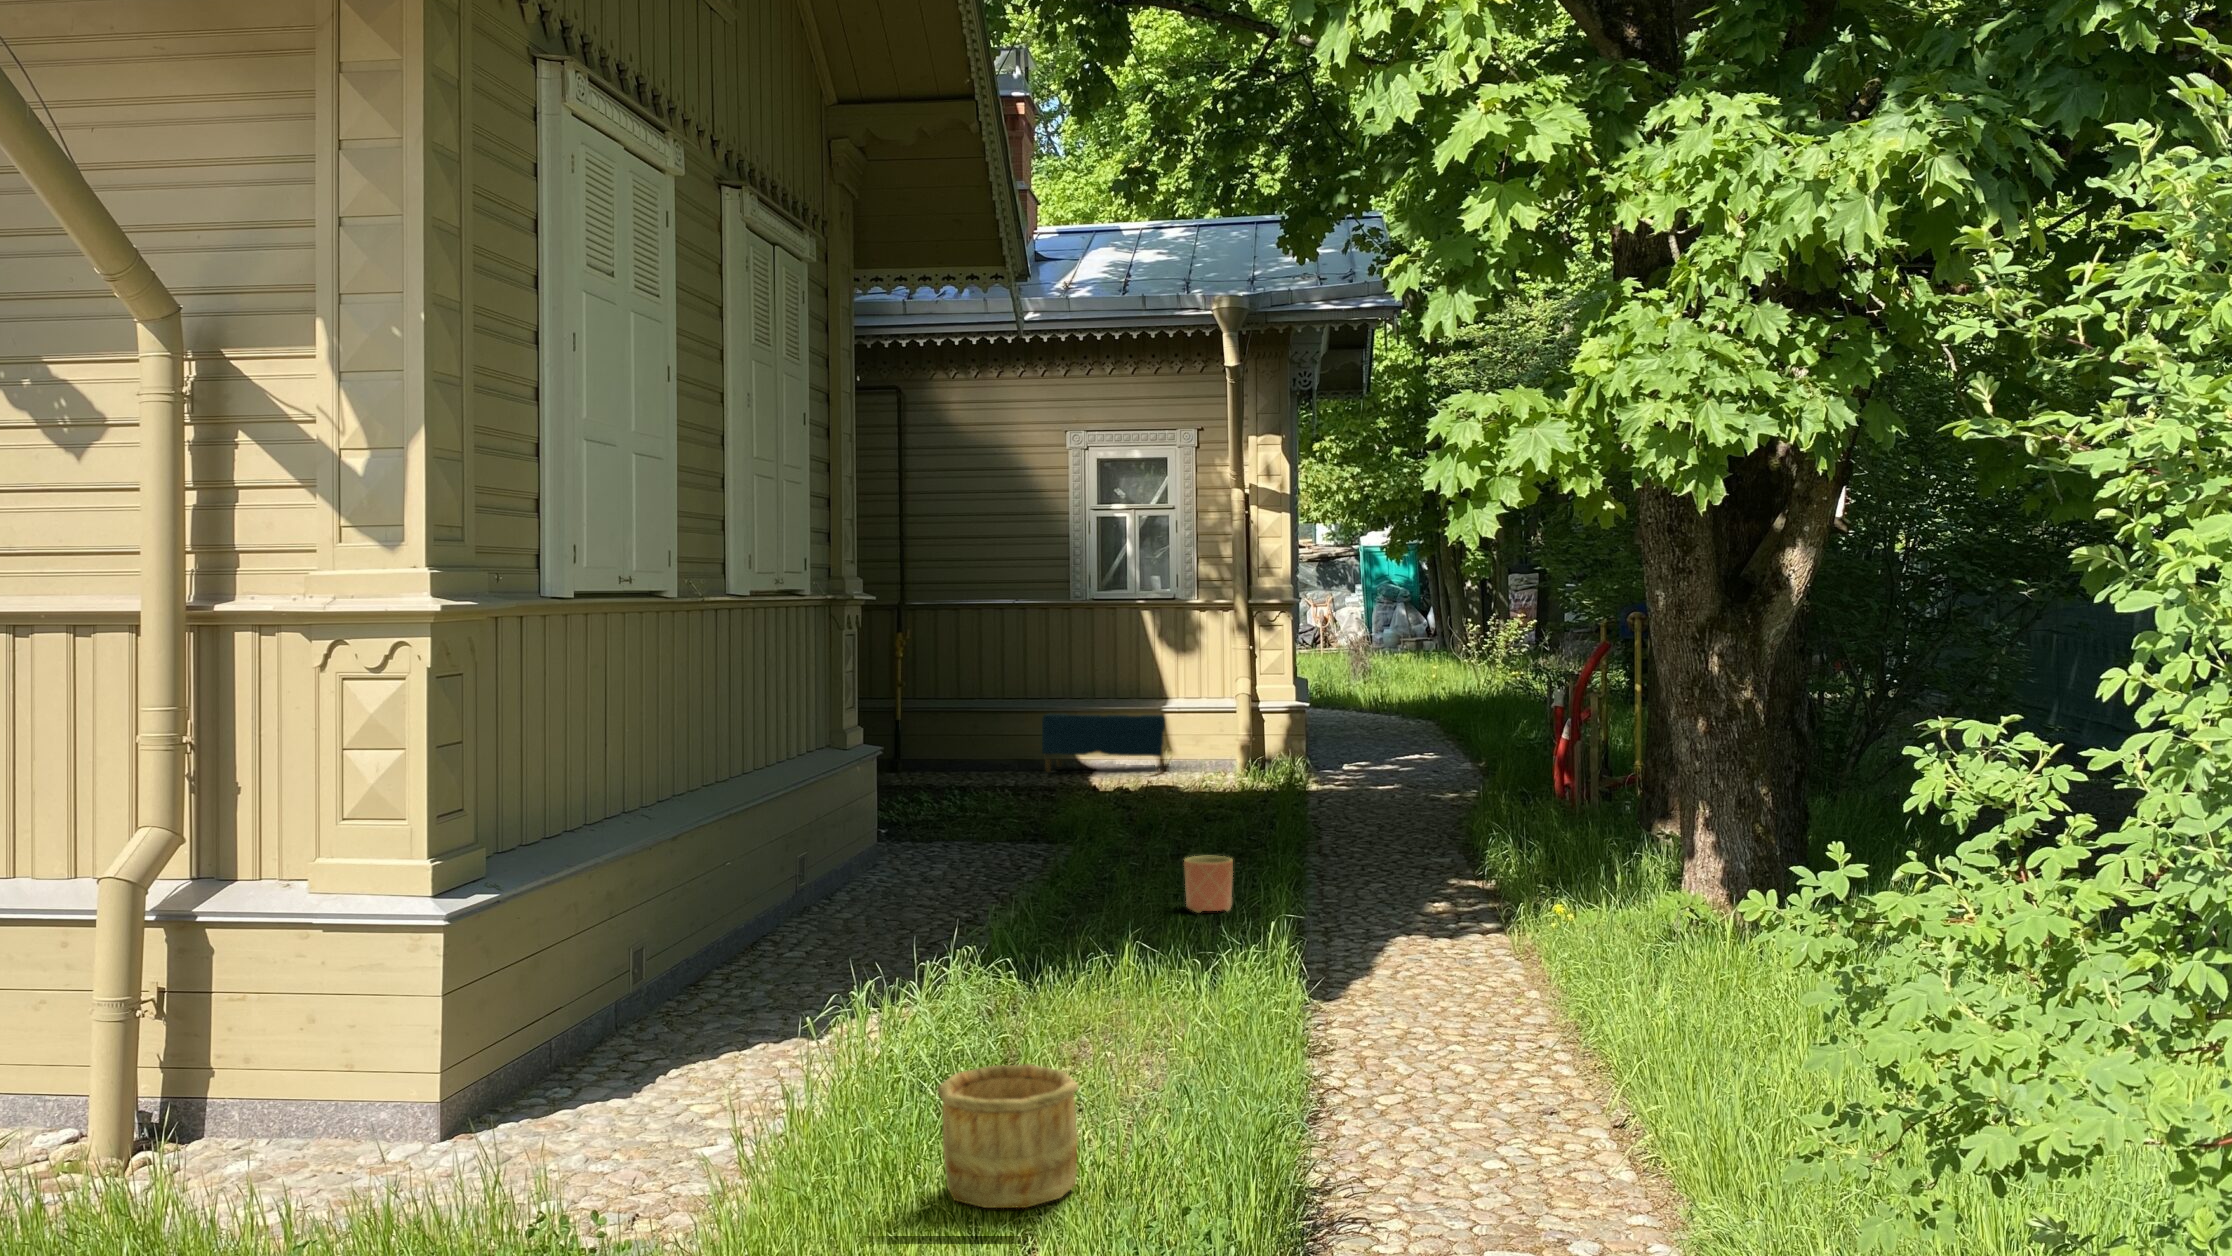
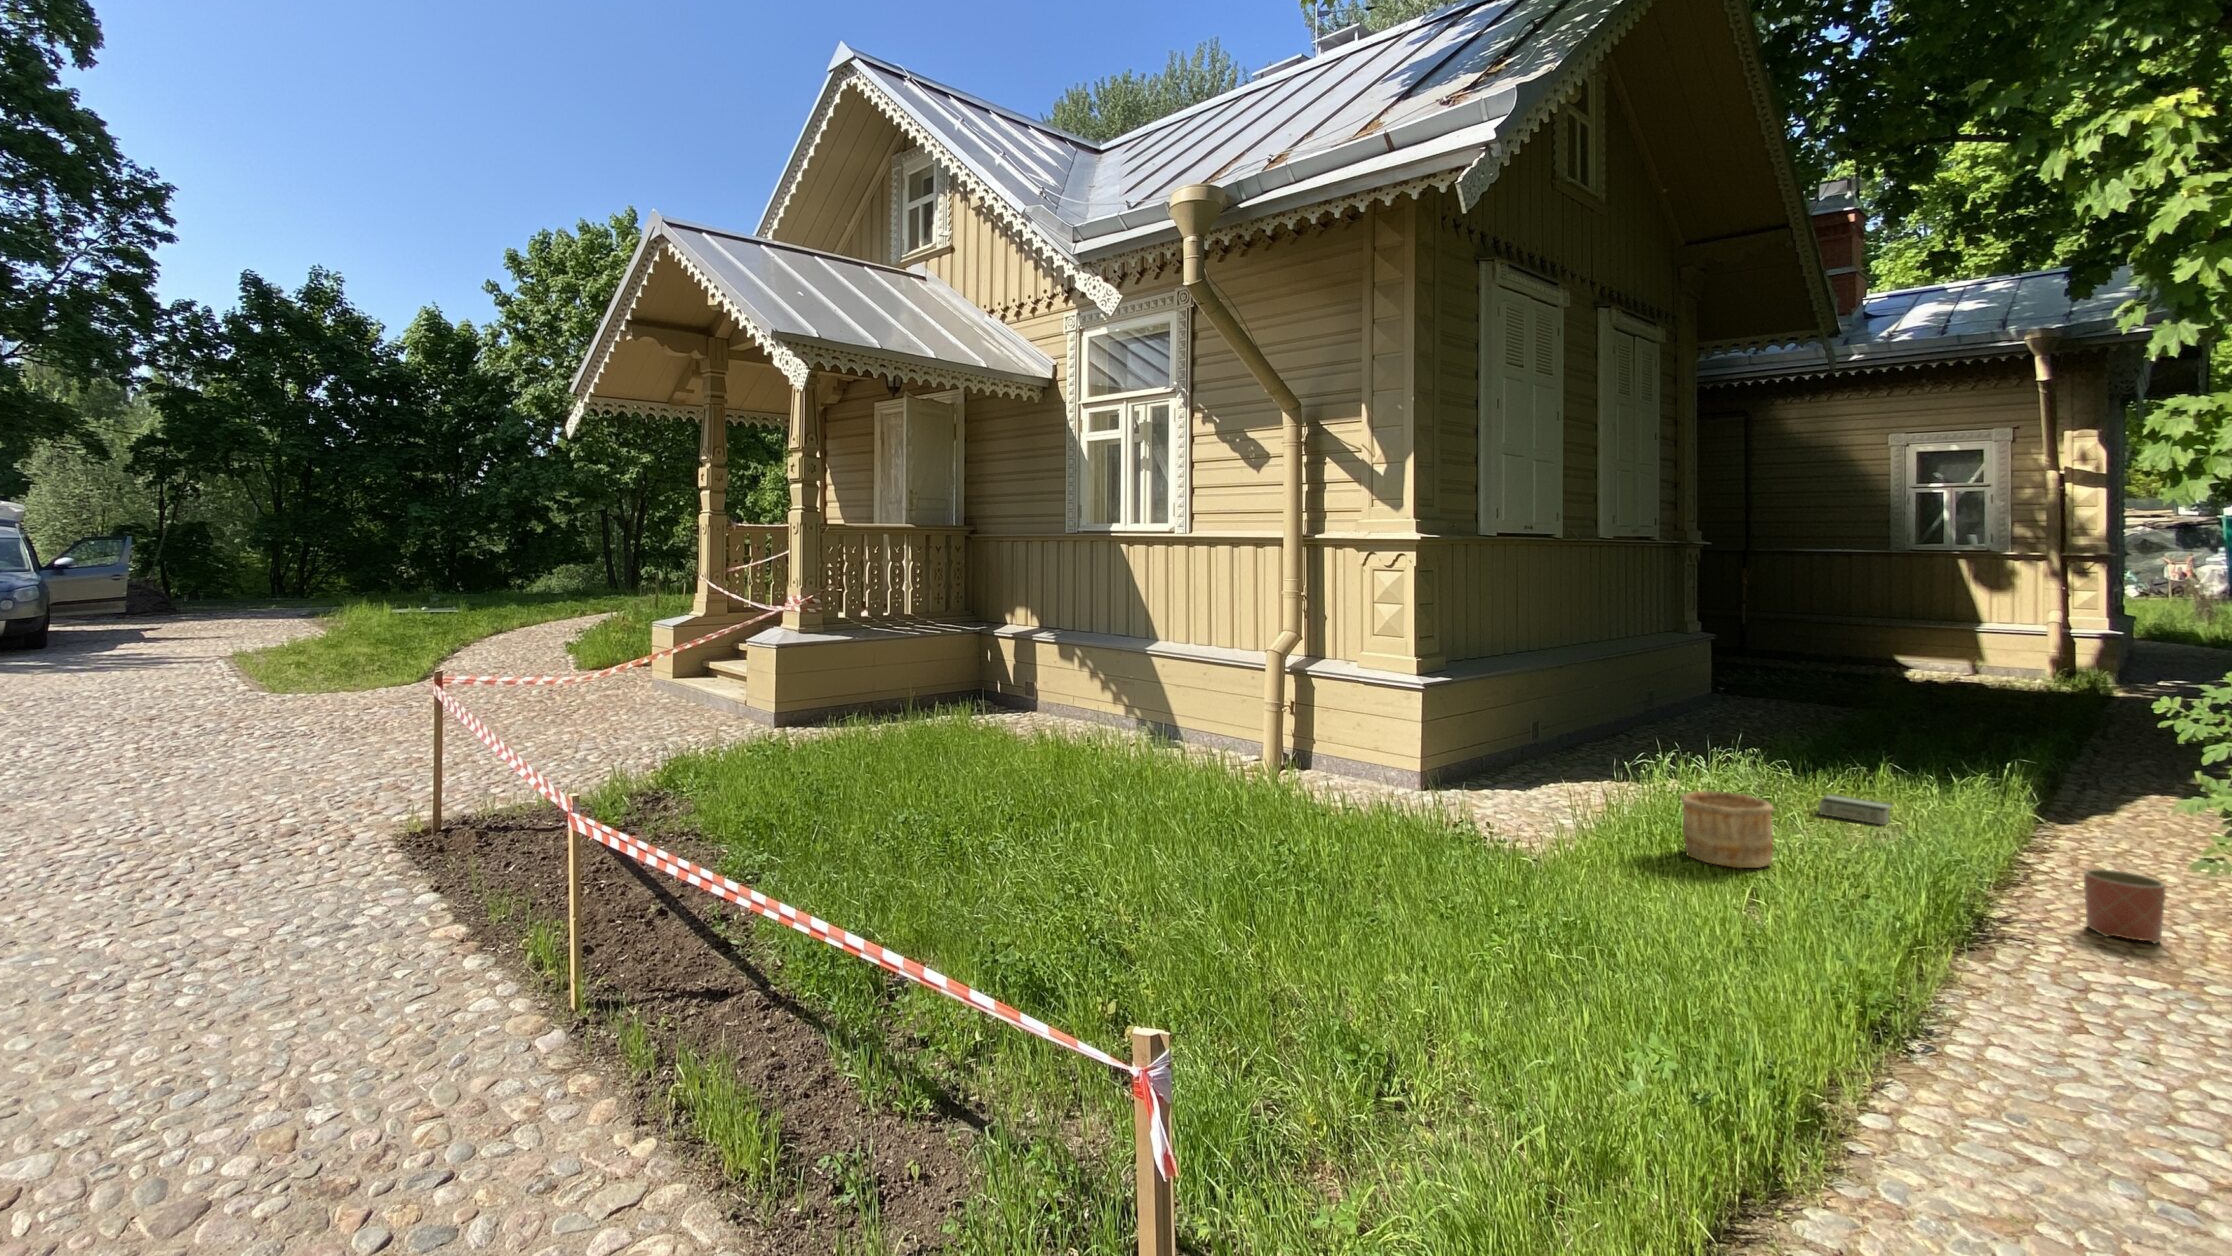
bench: present [1042,714,1168,772] -> none [1861,624,1983,673]
planter: present [1184,856,1233,913] -> present [2084,869,2165,943]
toolbox: none [1098,1022,1188,1063] -> present [1819,794,1892,825]

